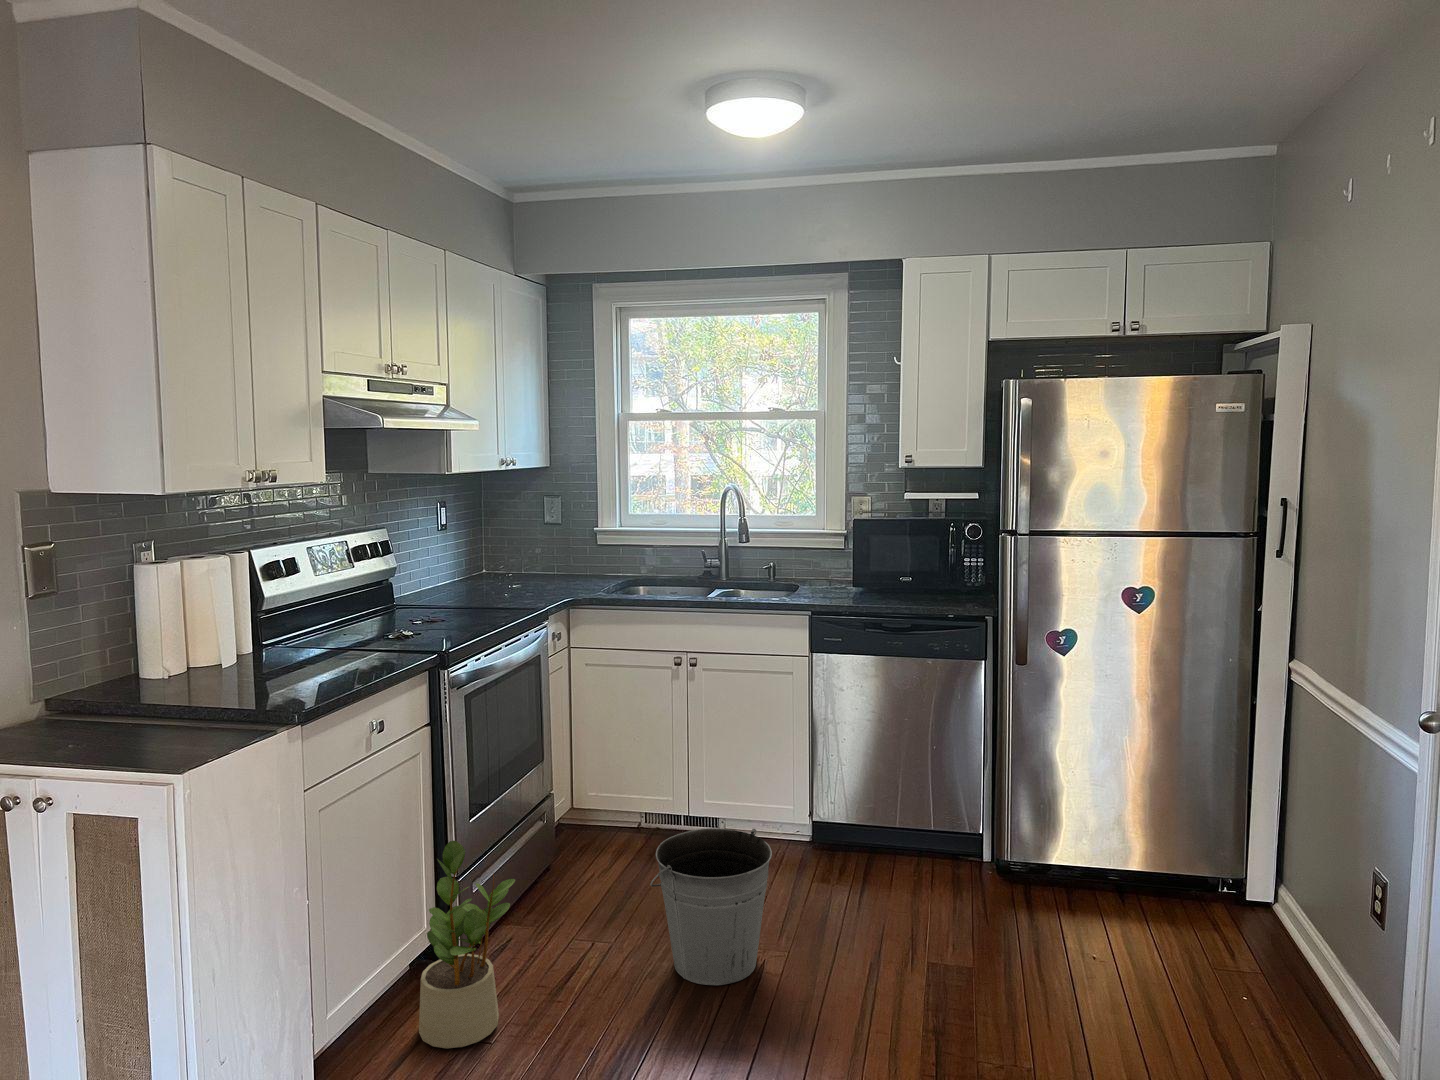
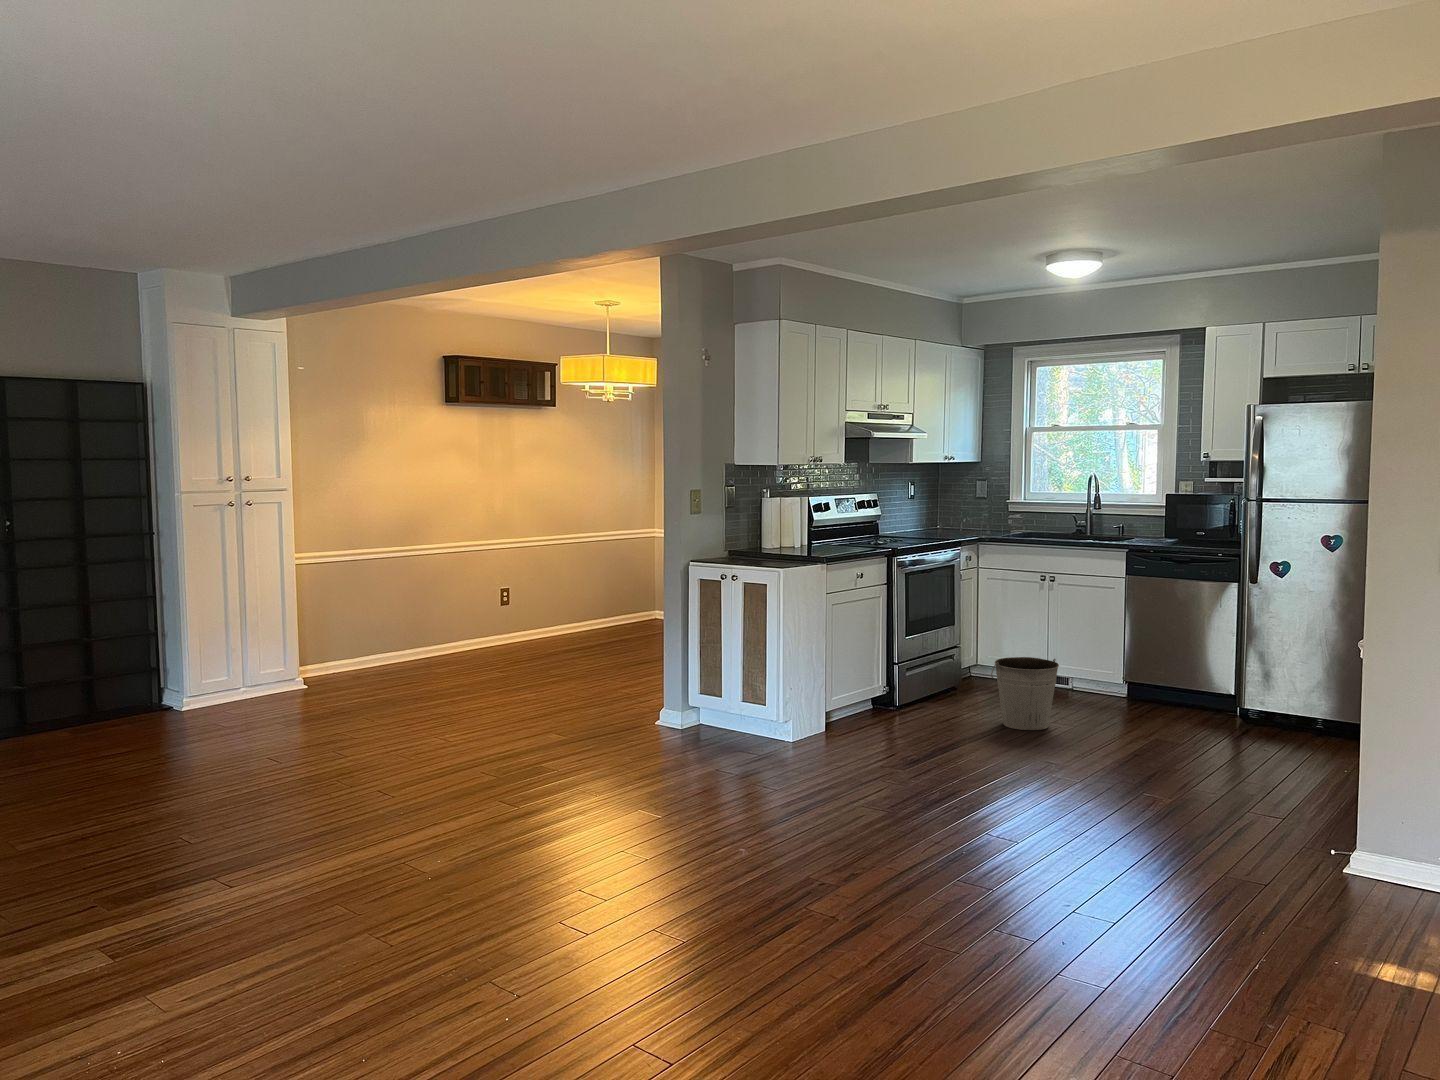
potted plant: present [419,841,515,1048] -> none [871,631,919,725]

